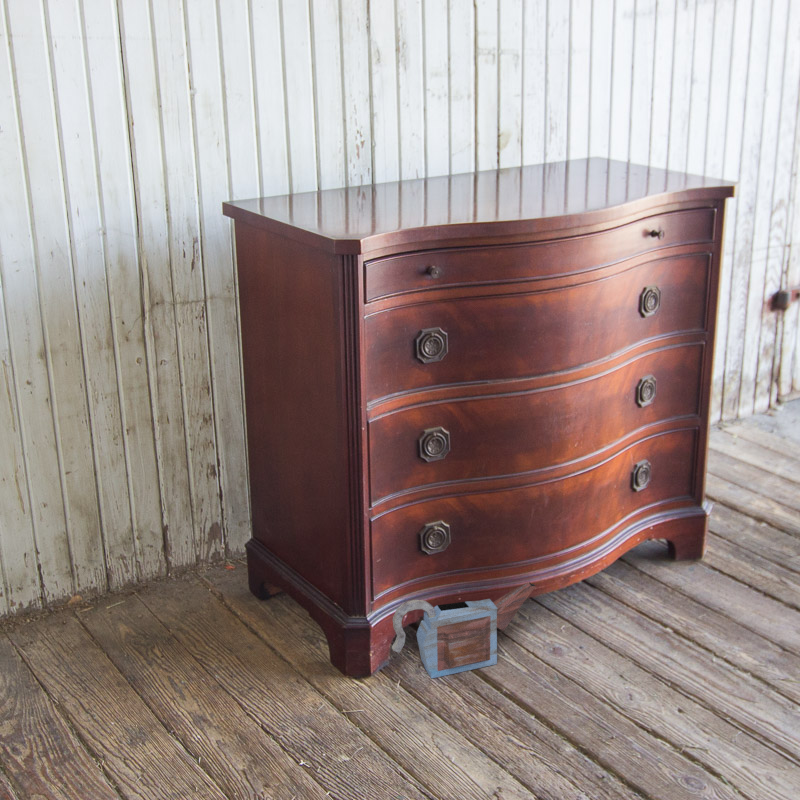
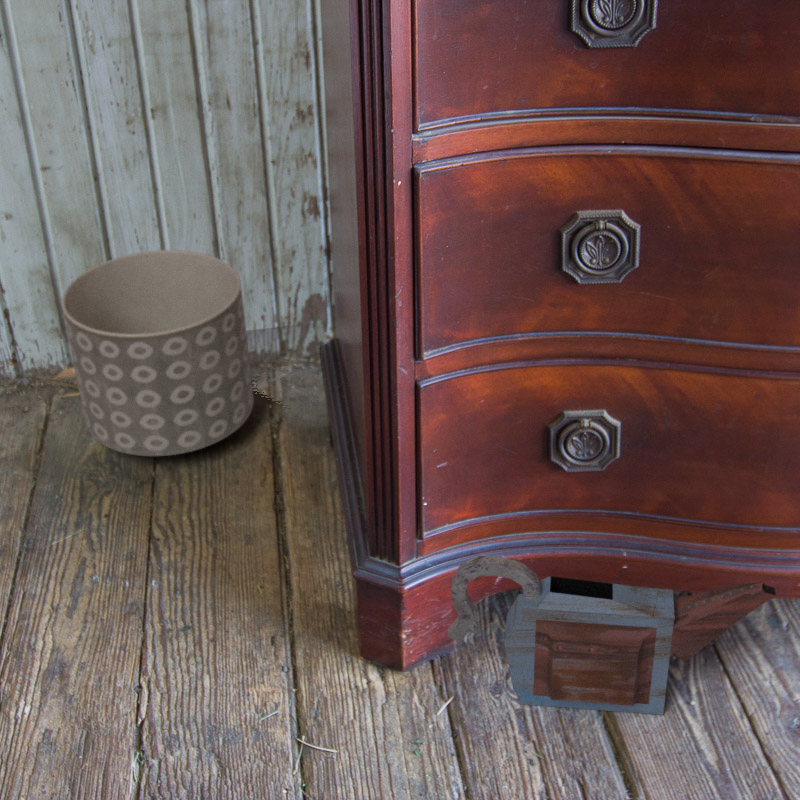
planter: none [99,507,209,626] -> present [62,250,254,456]

